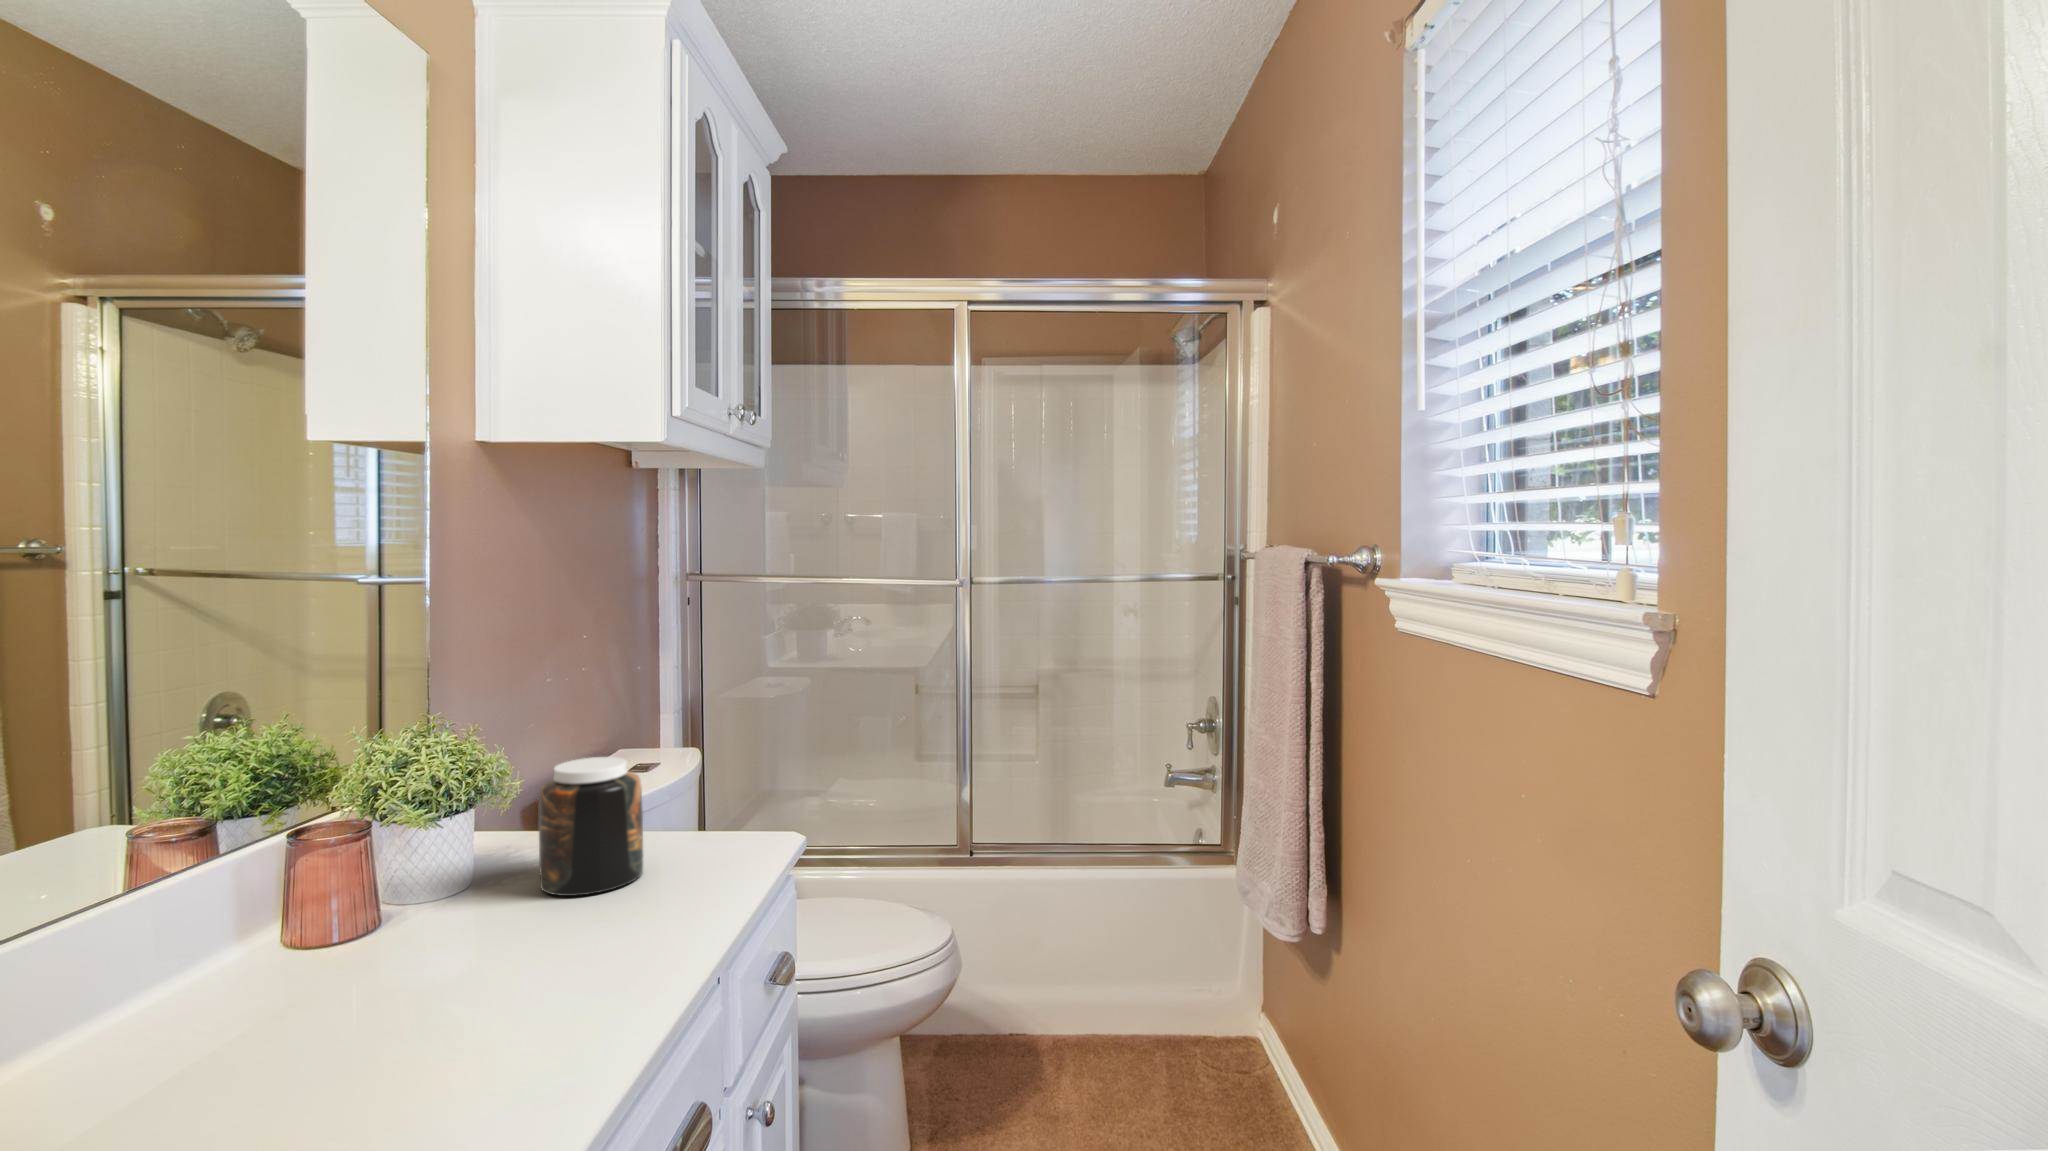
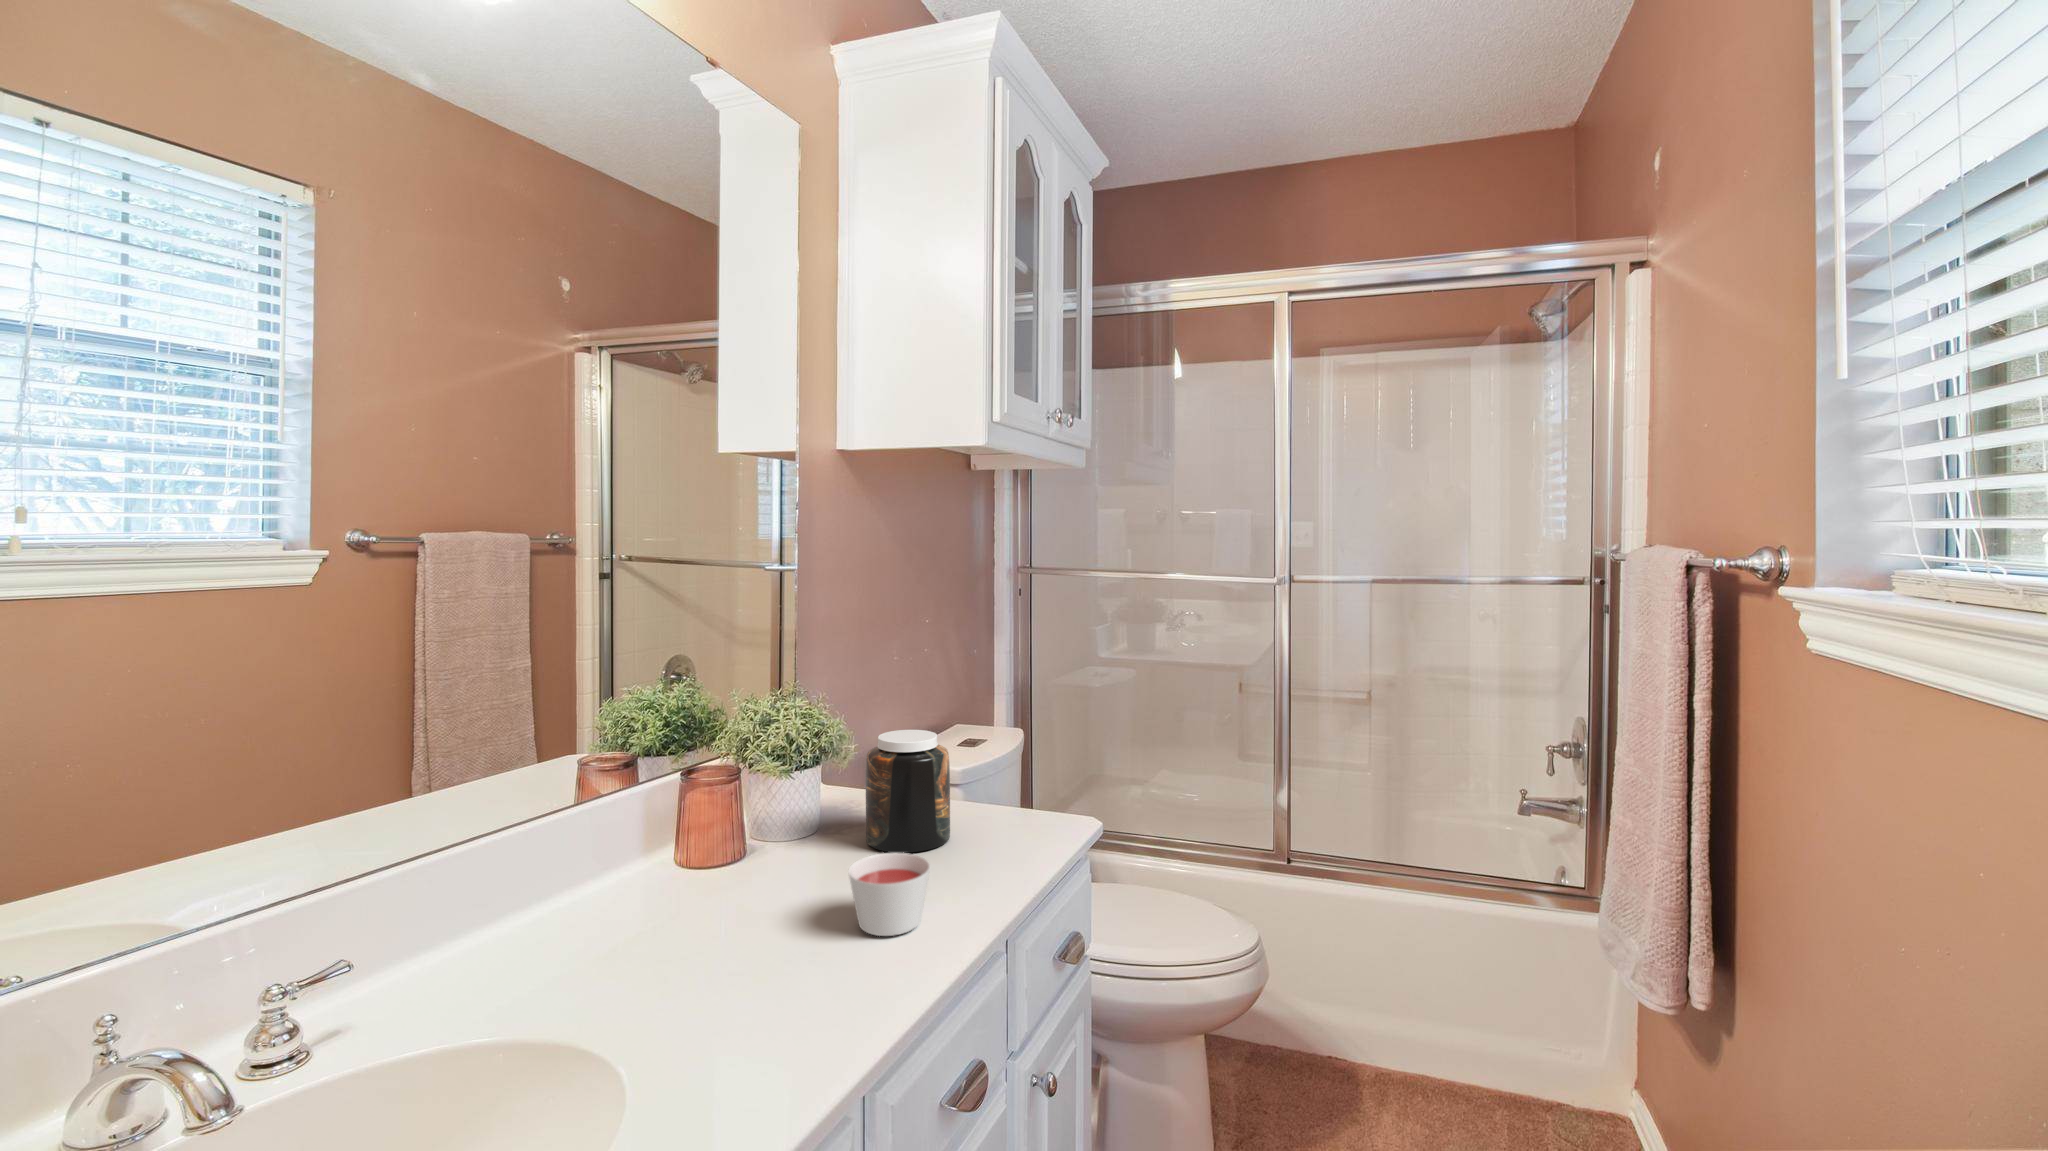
candle: none [539,891,638,985] -> present [849,853,930,936]

